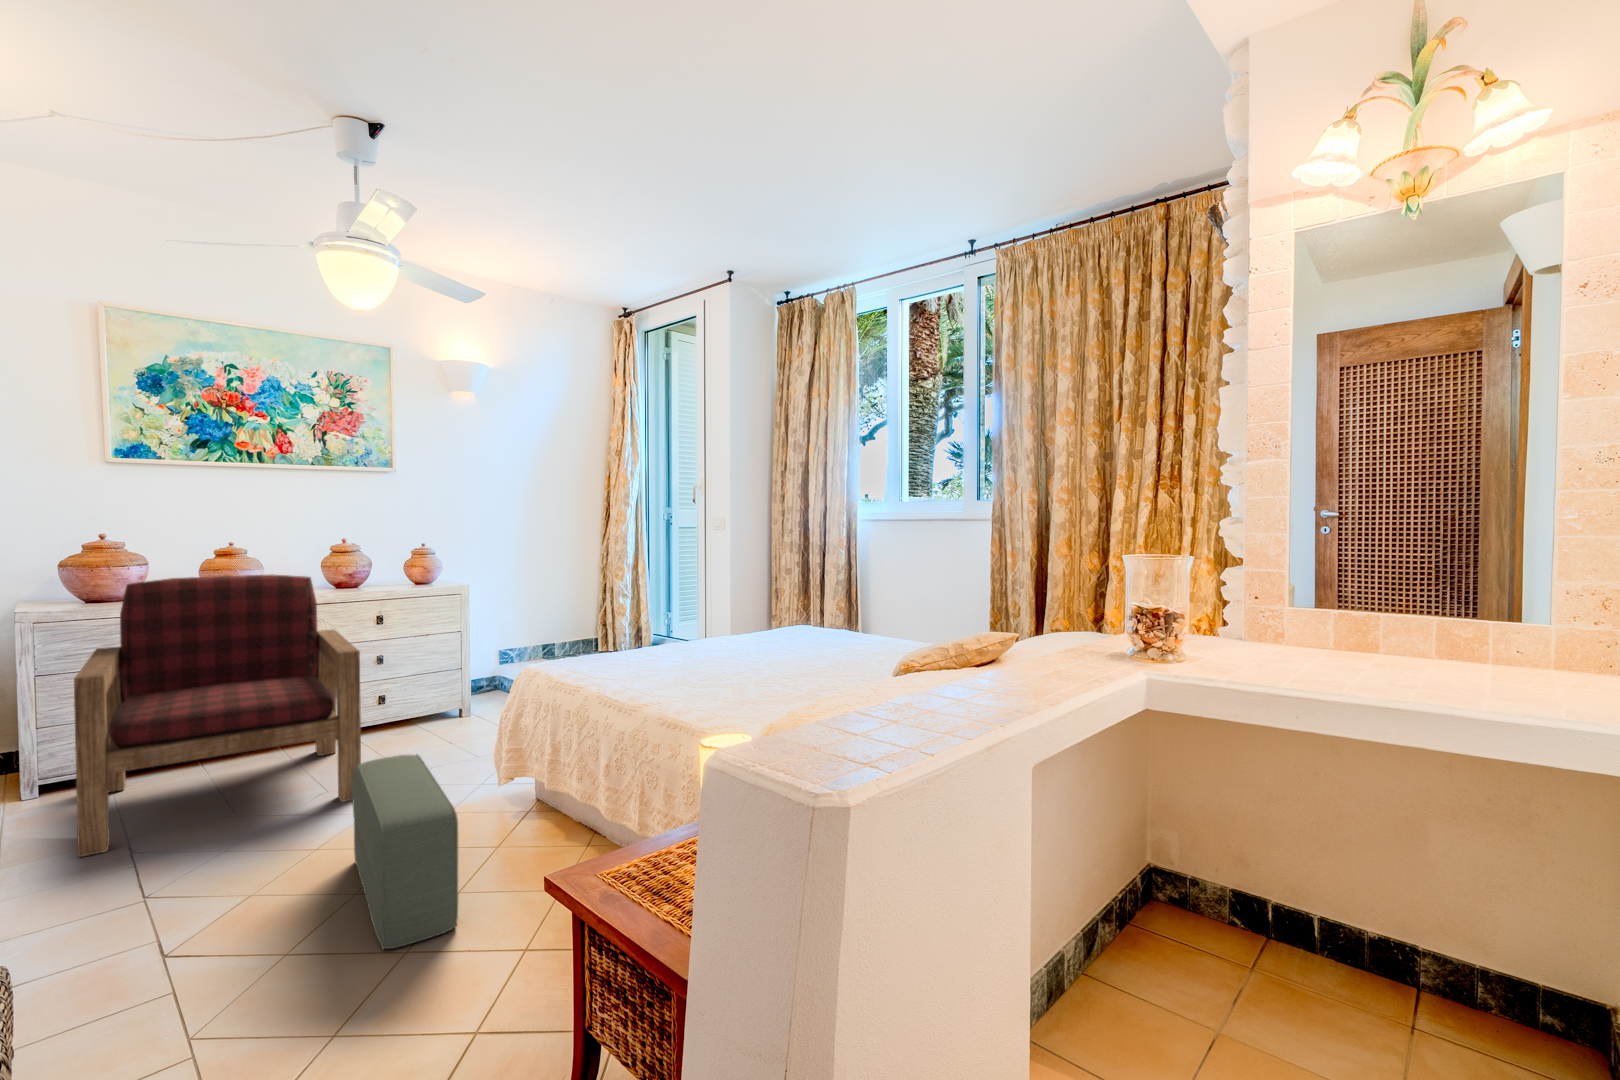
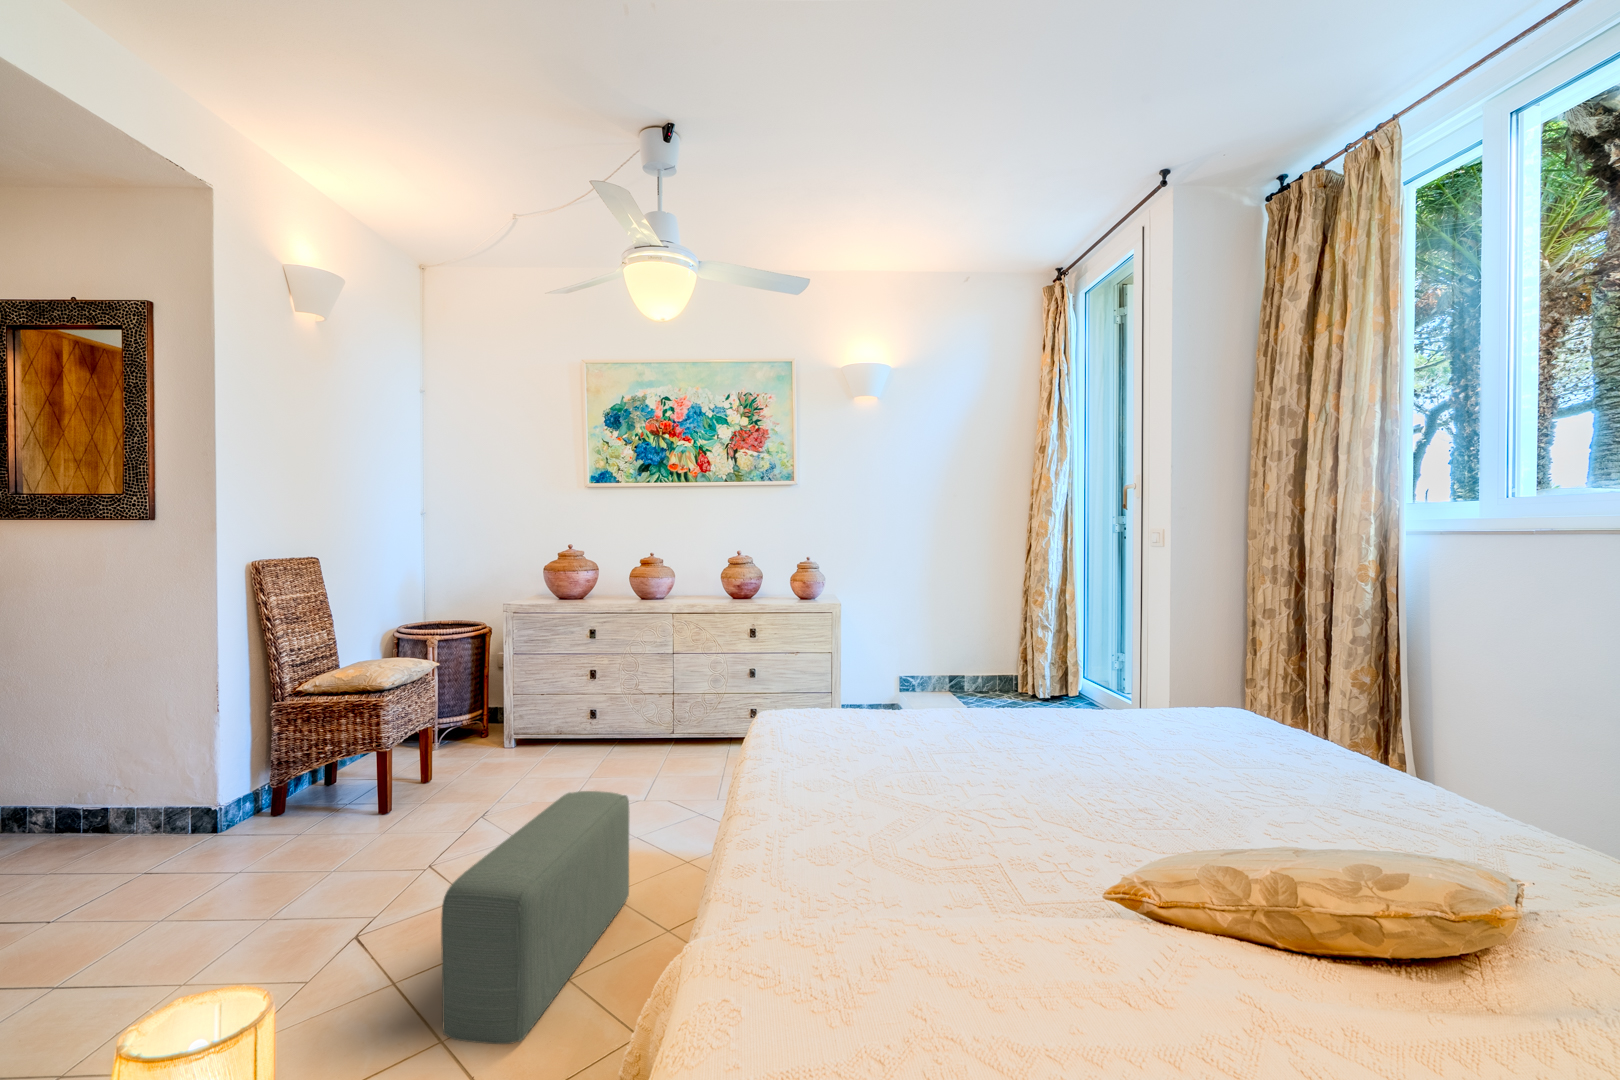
armchair: present [74,574,361,857] -> none [462,583,706,819]

